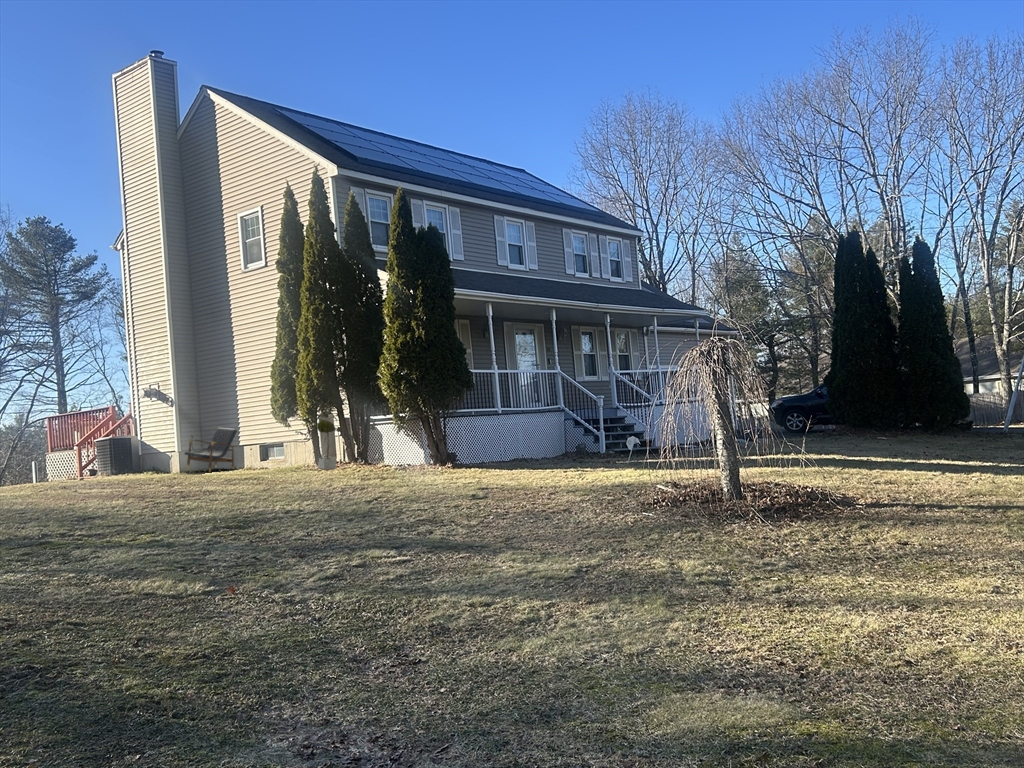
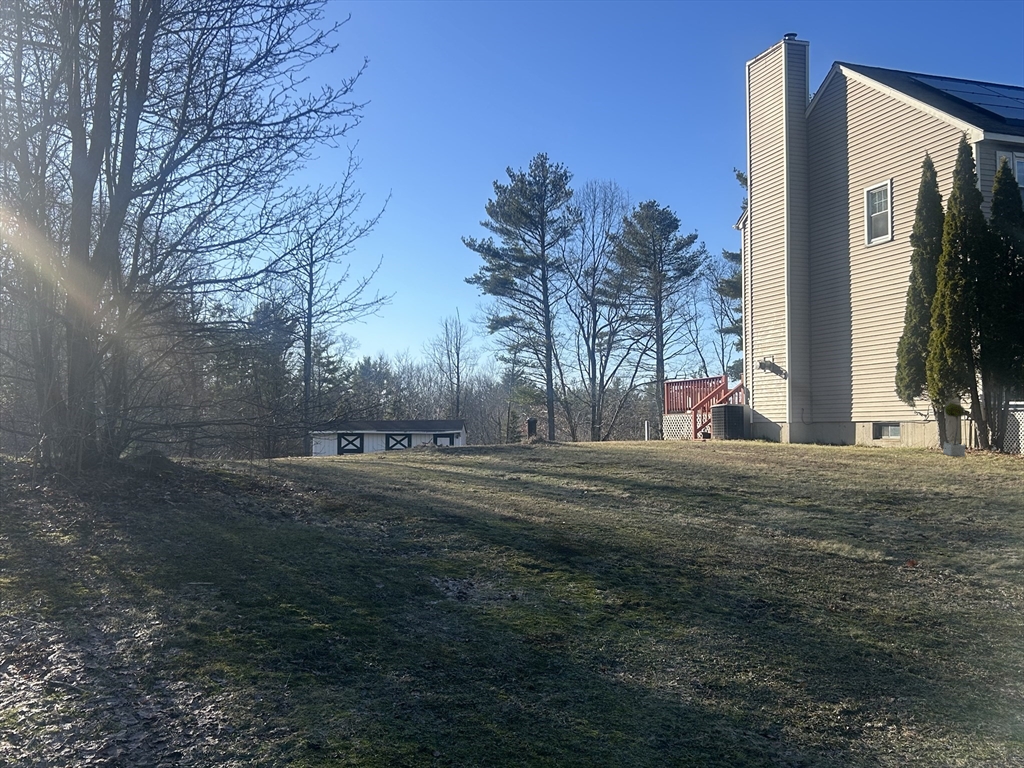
lounge chair: present [185,428,237,472] -> none [796,403,848,446]

